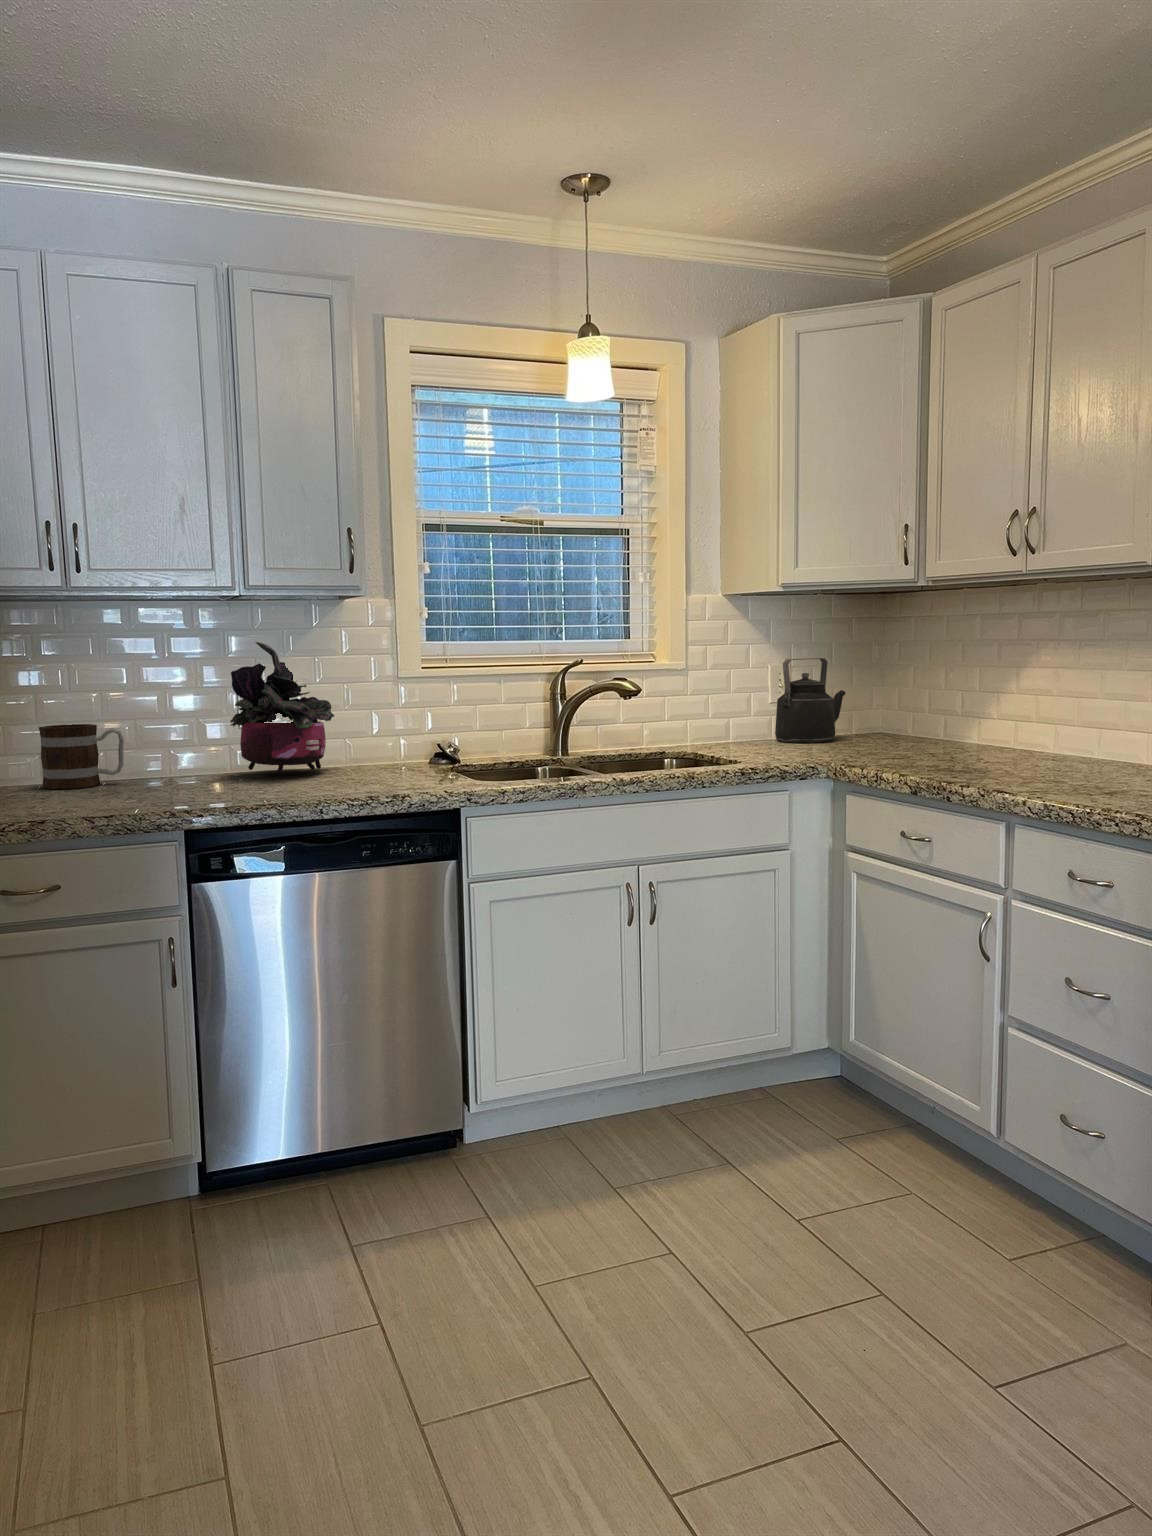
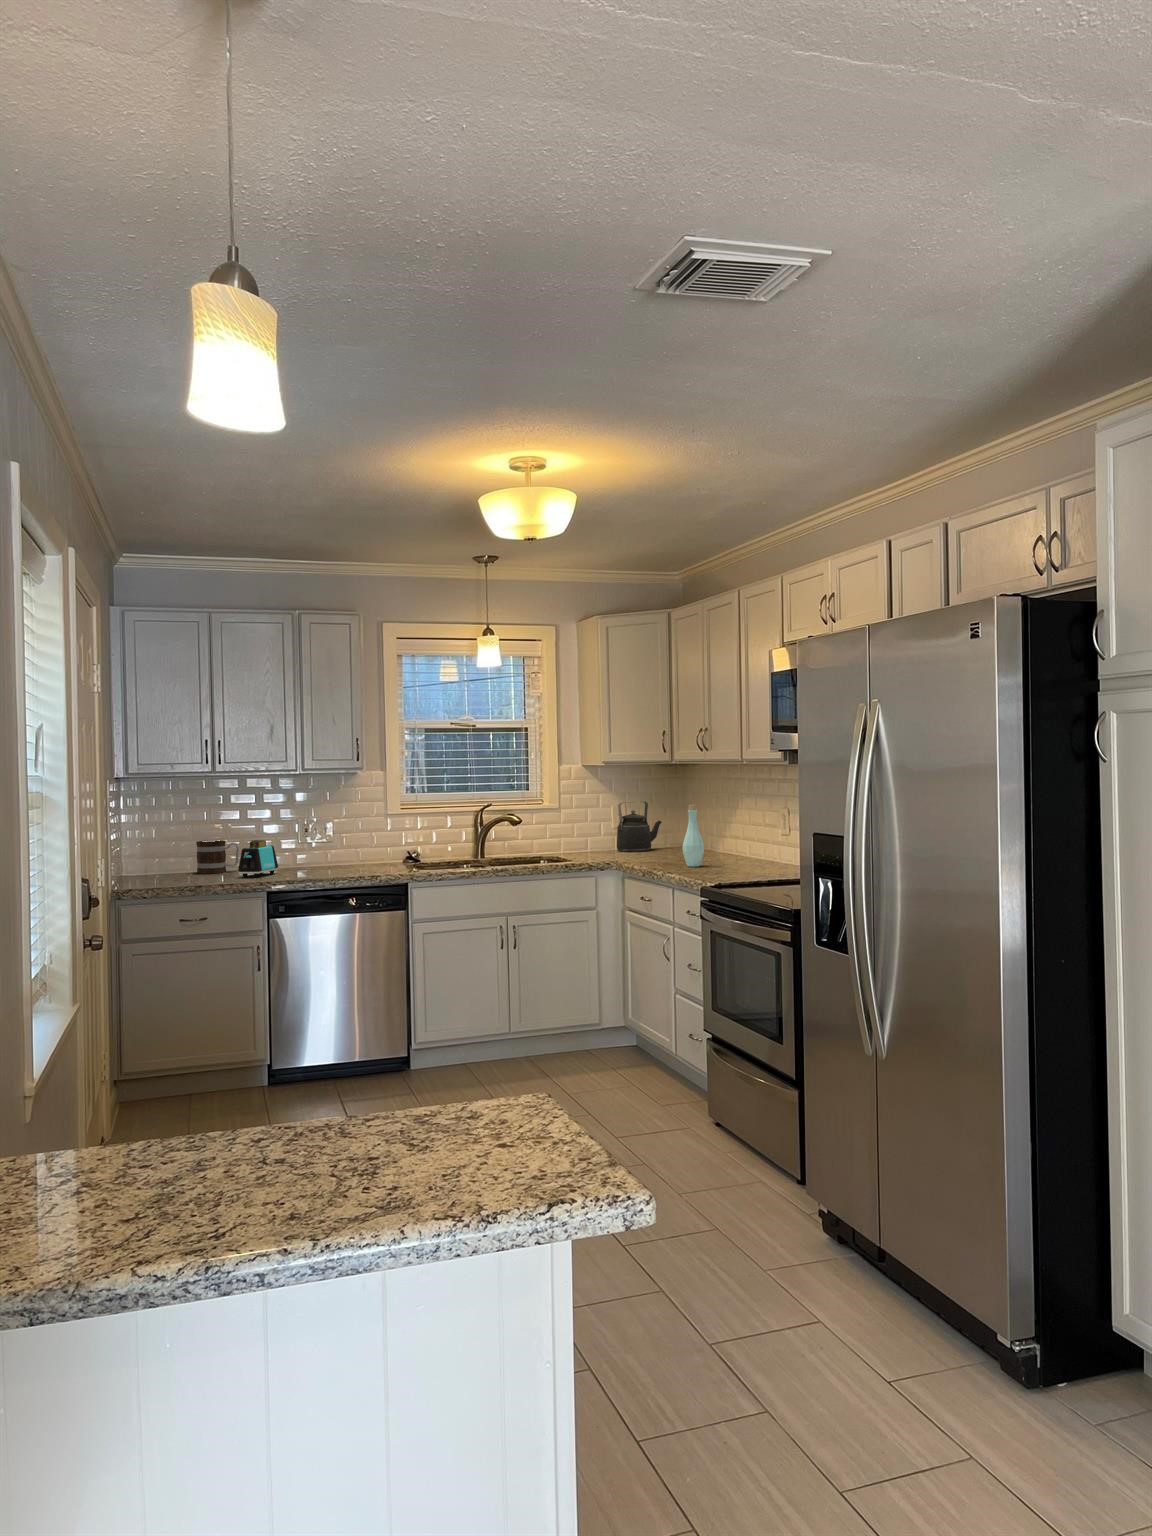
potted plant: present [230,642,334,775] -> none [295,796,351,867]
bottle: none [977,658,1021,774] -> present [683,805,704,867]
toaster: none [123,724,203,798] -> present [238,840,278,877]

